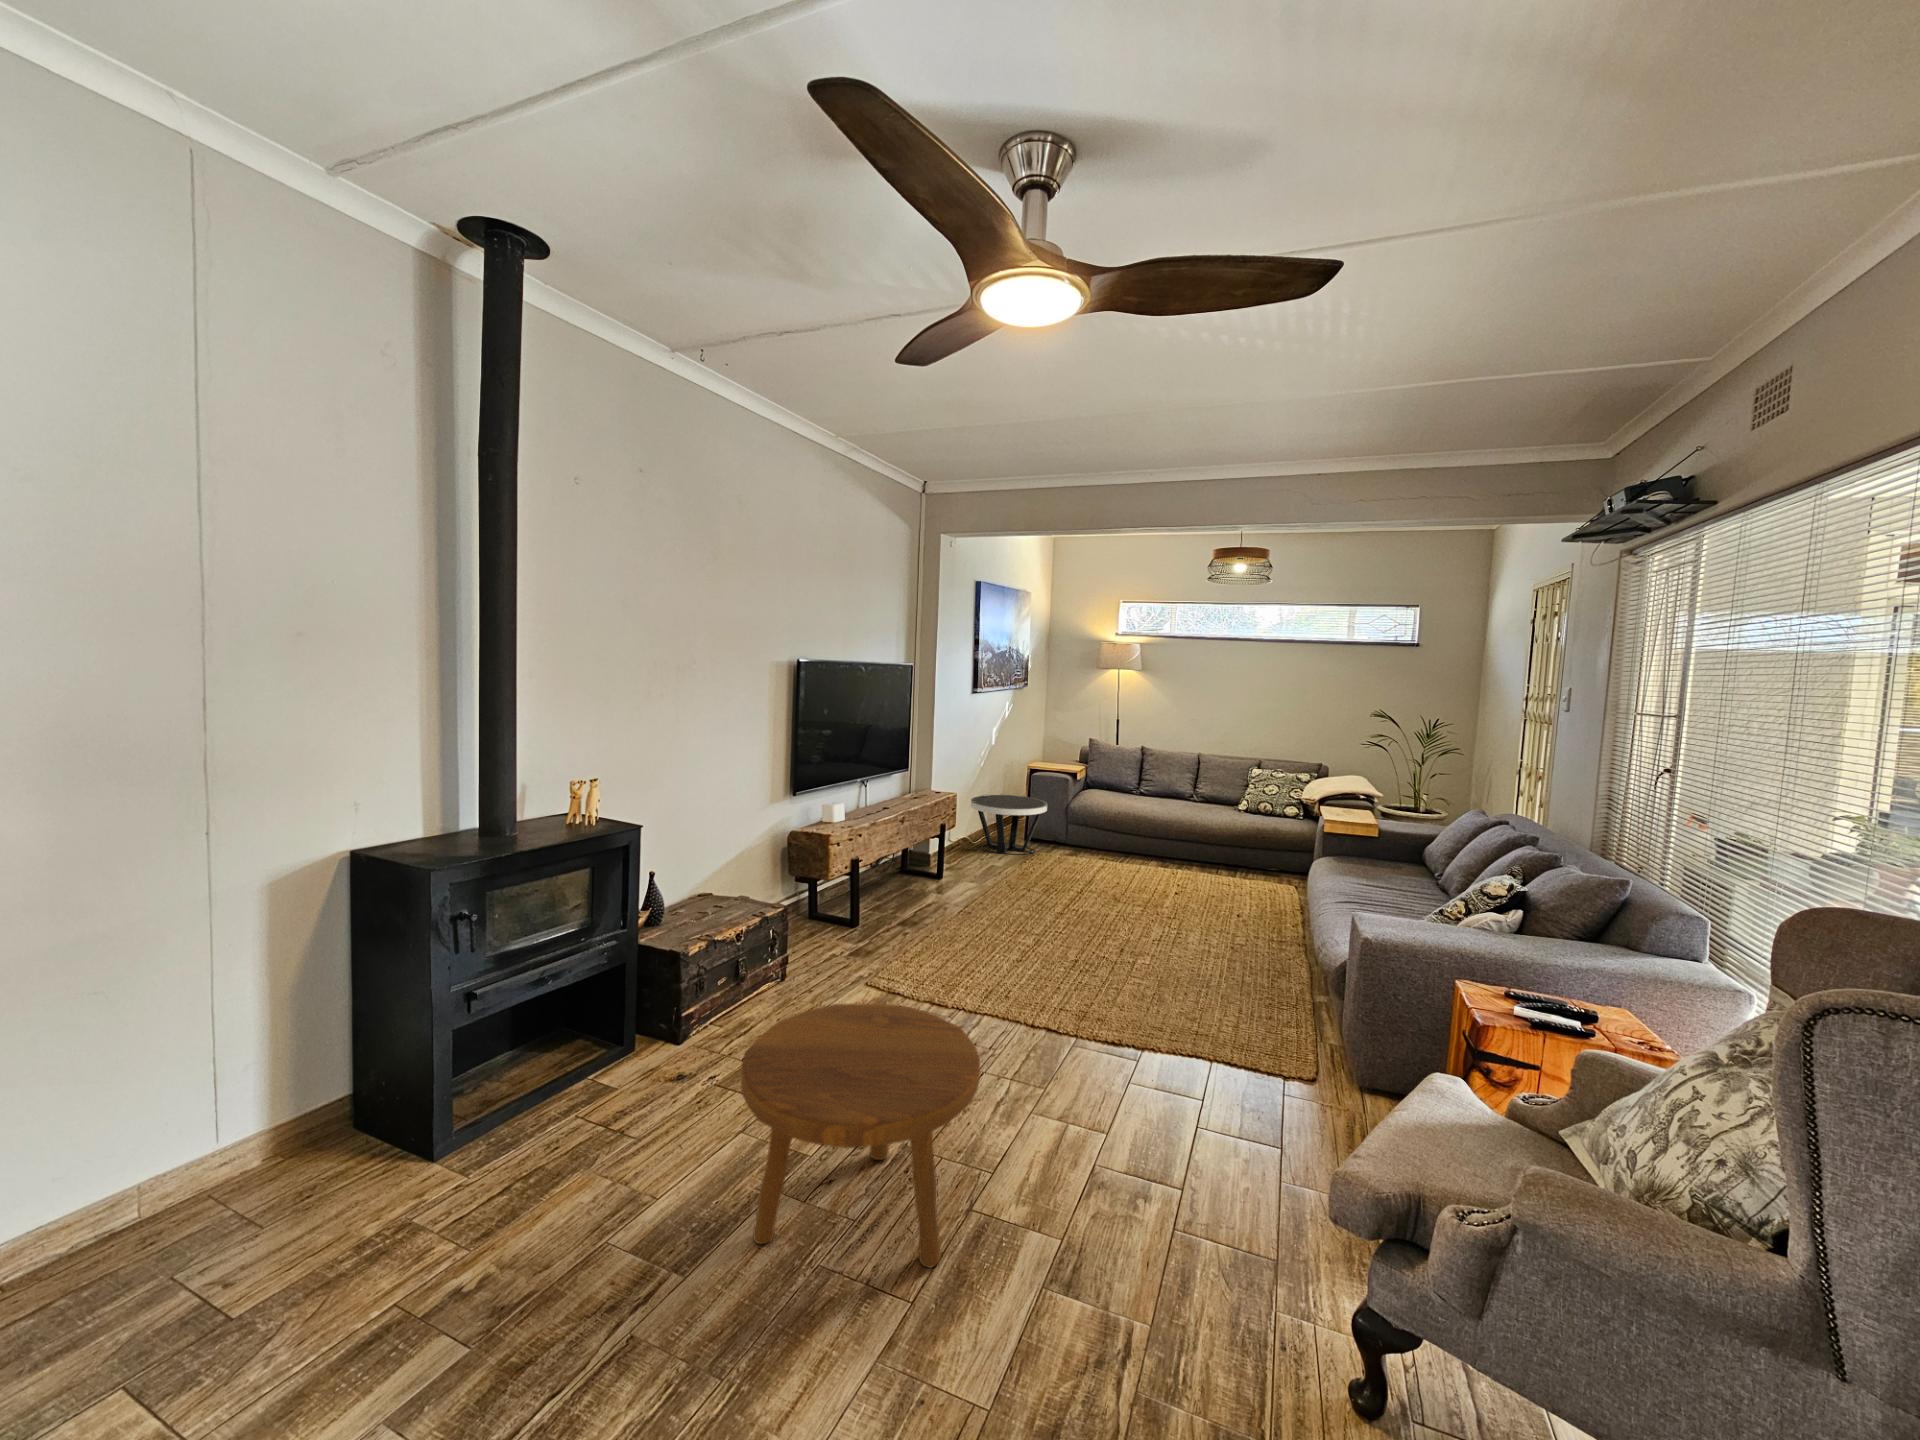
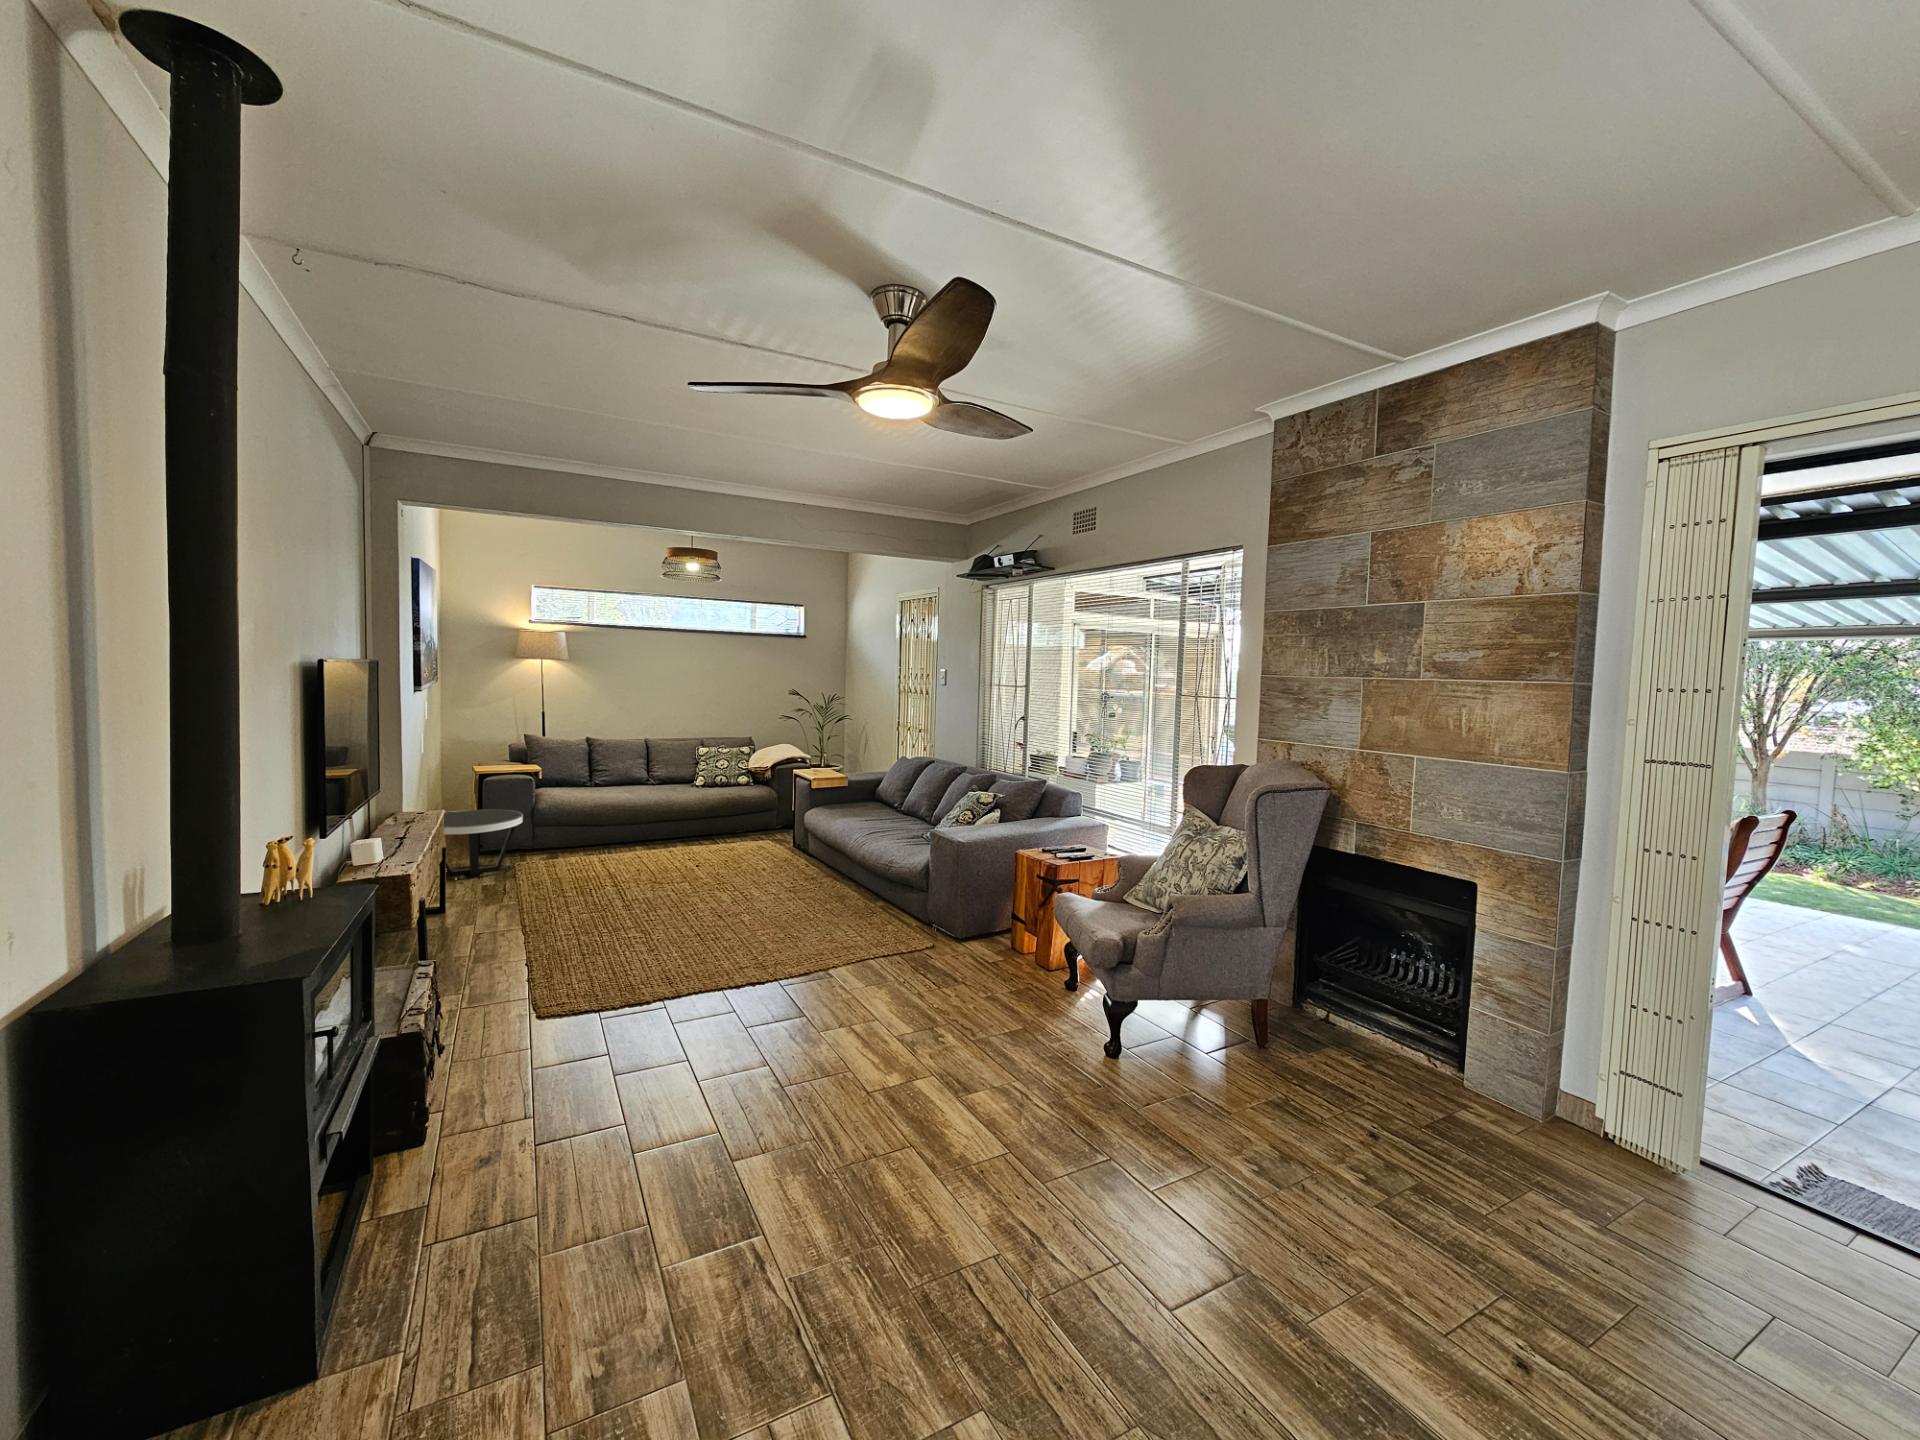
footstool: present [741,1003,980,1268] -> none [712,969,911,1192]

